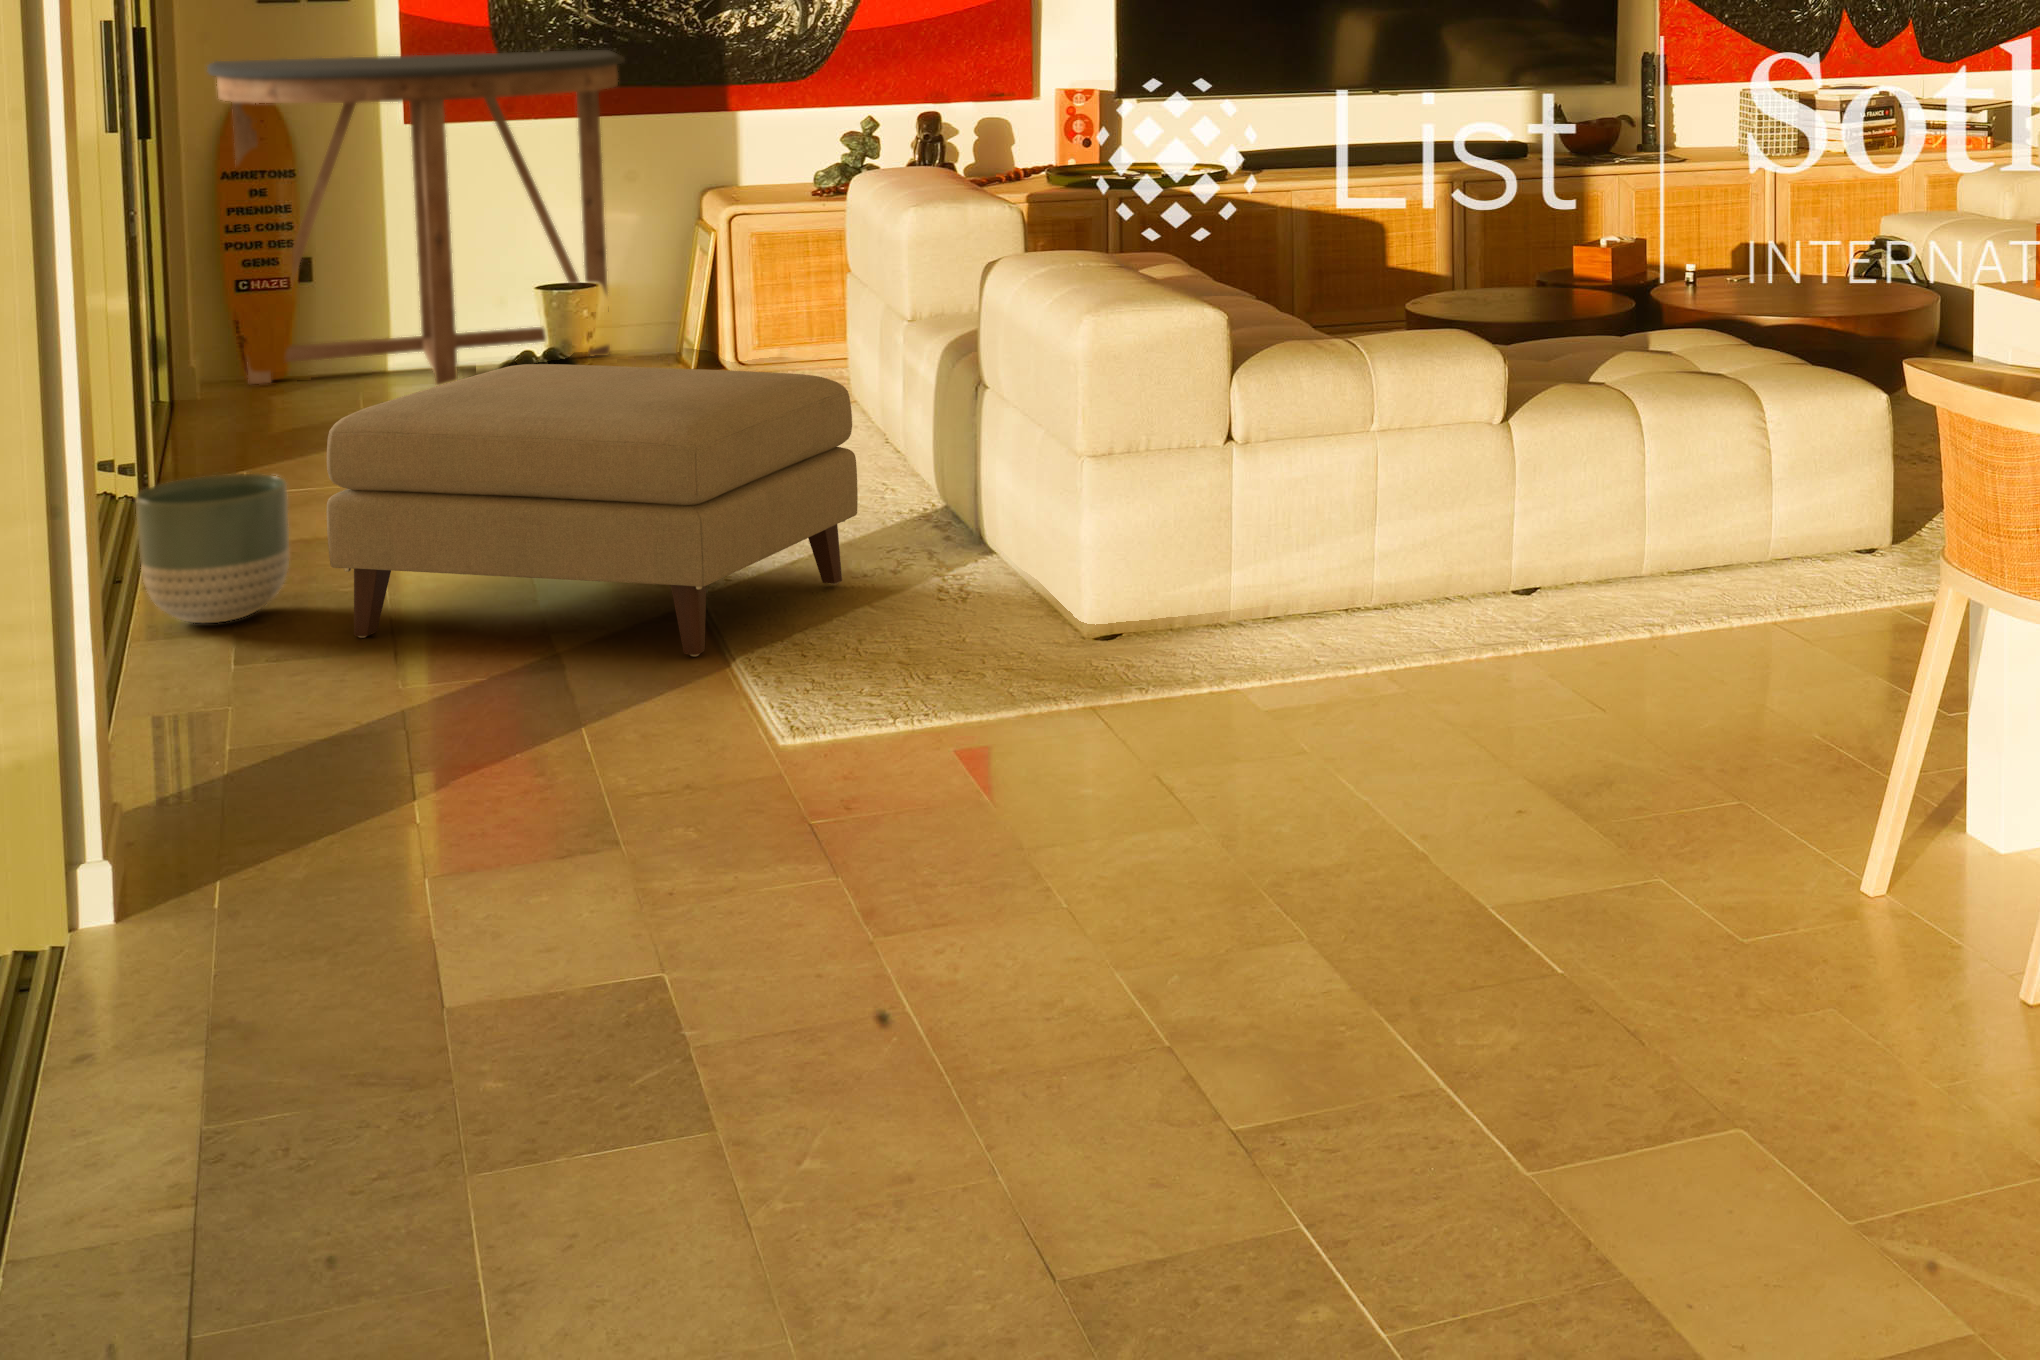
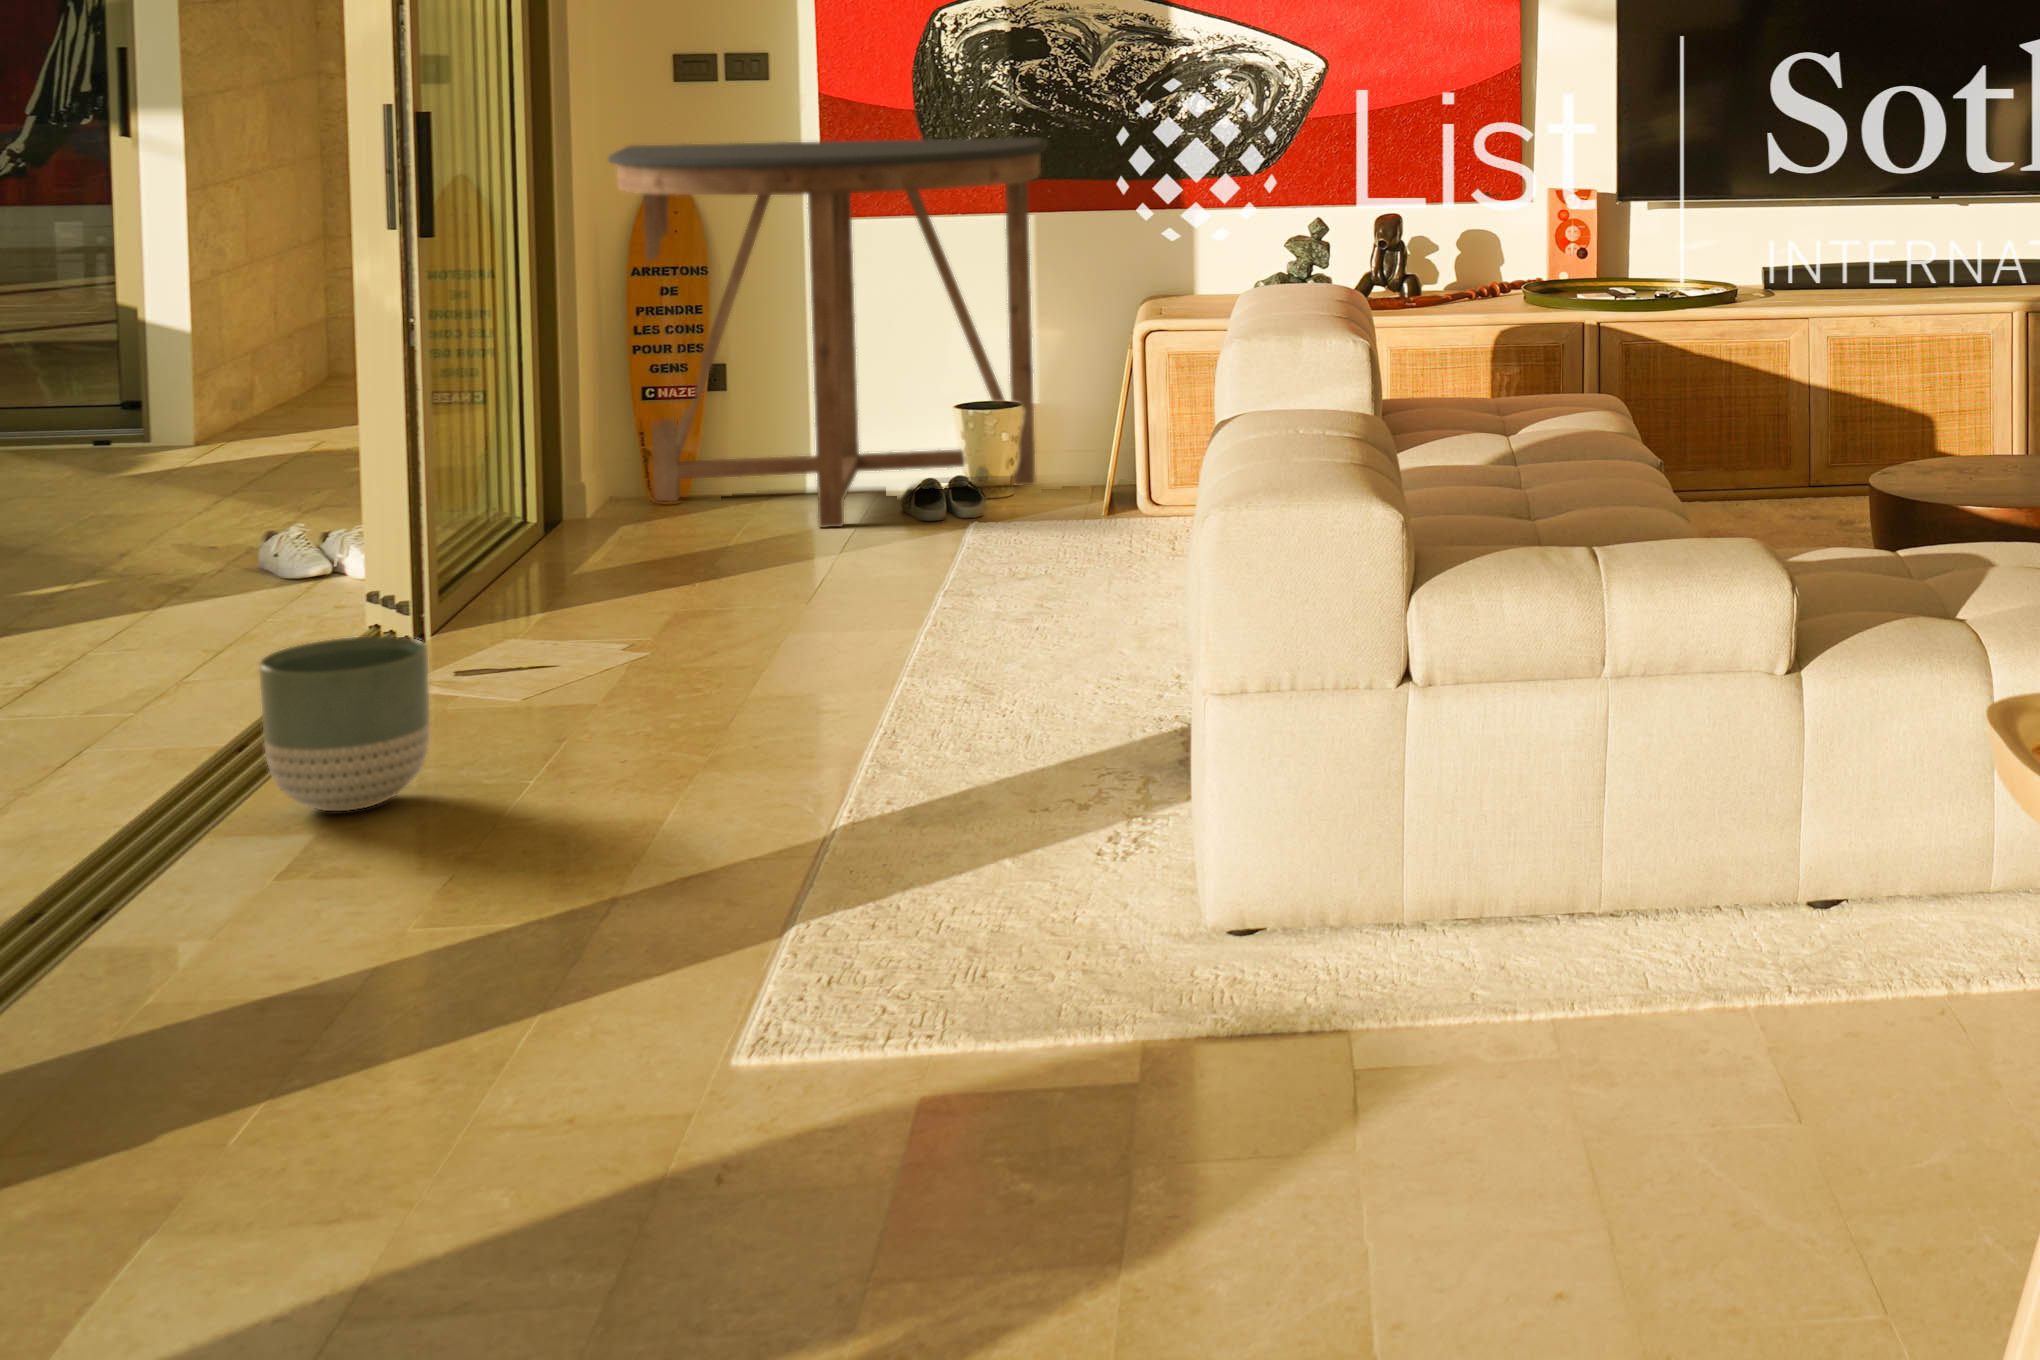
ottoman: present [327,364,858,656] -> none [428,523,1042,908]

